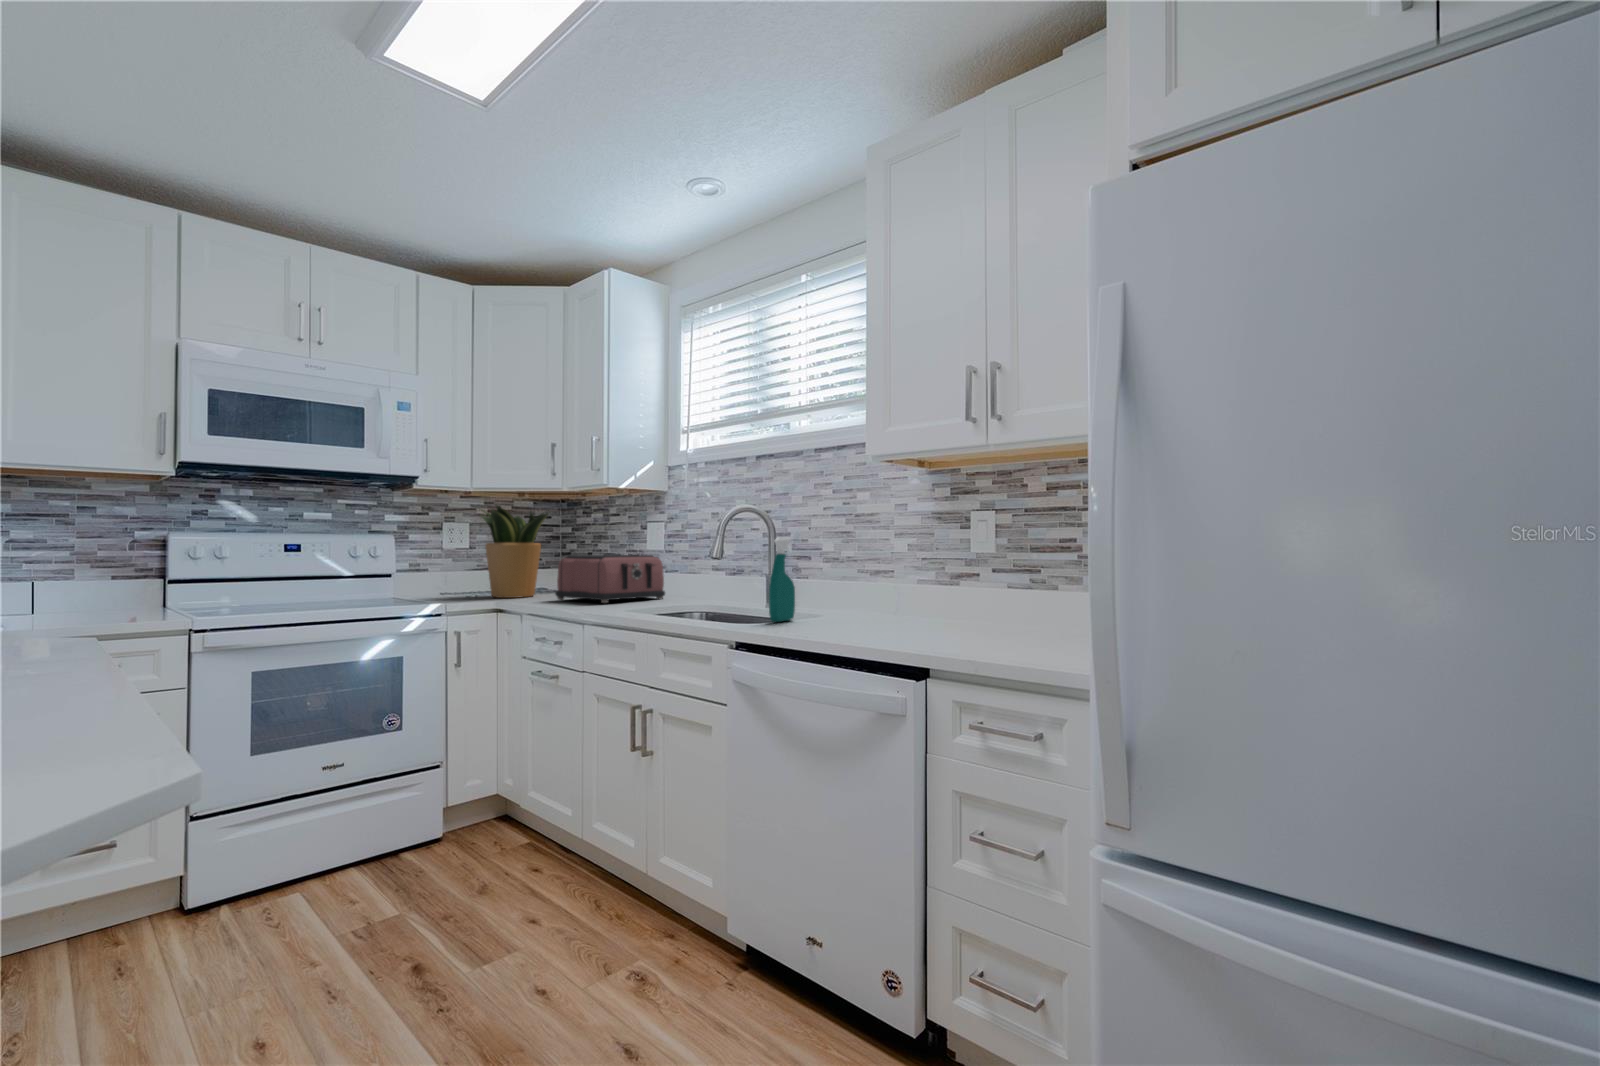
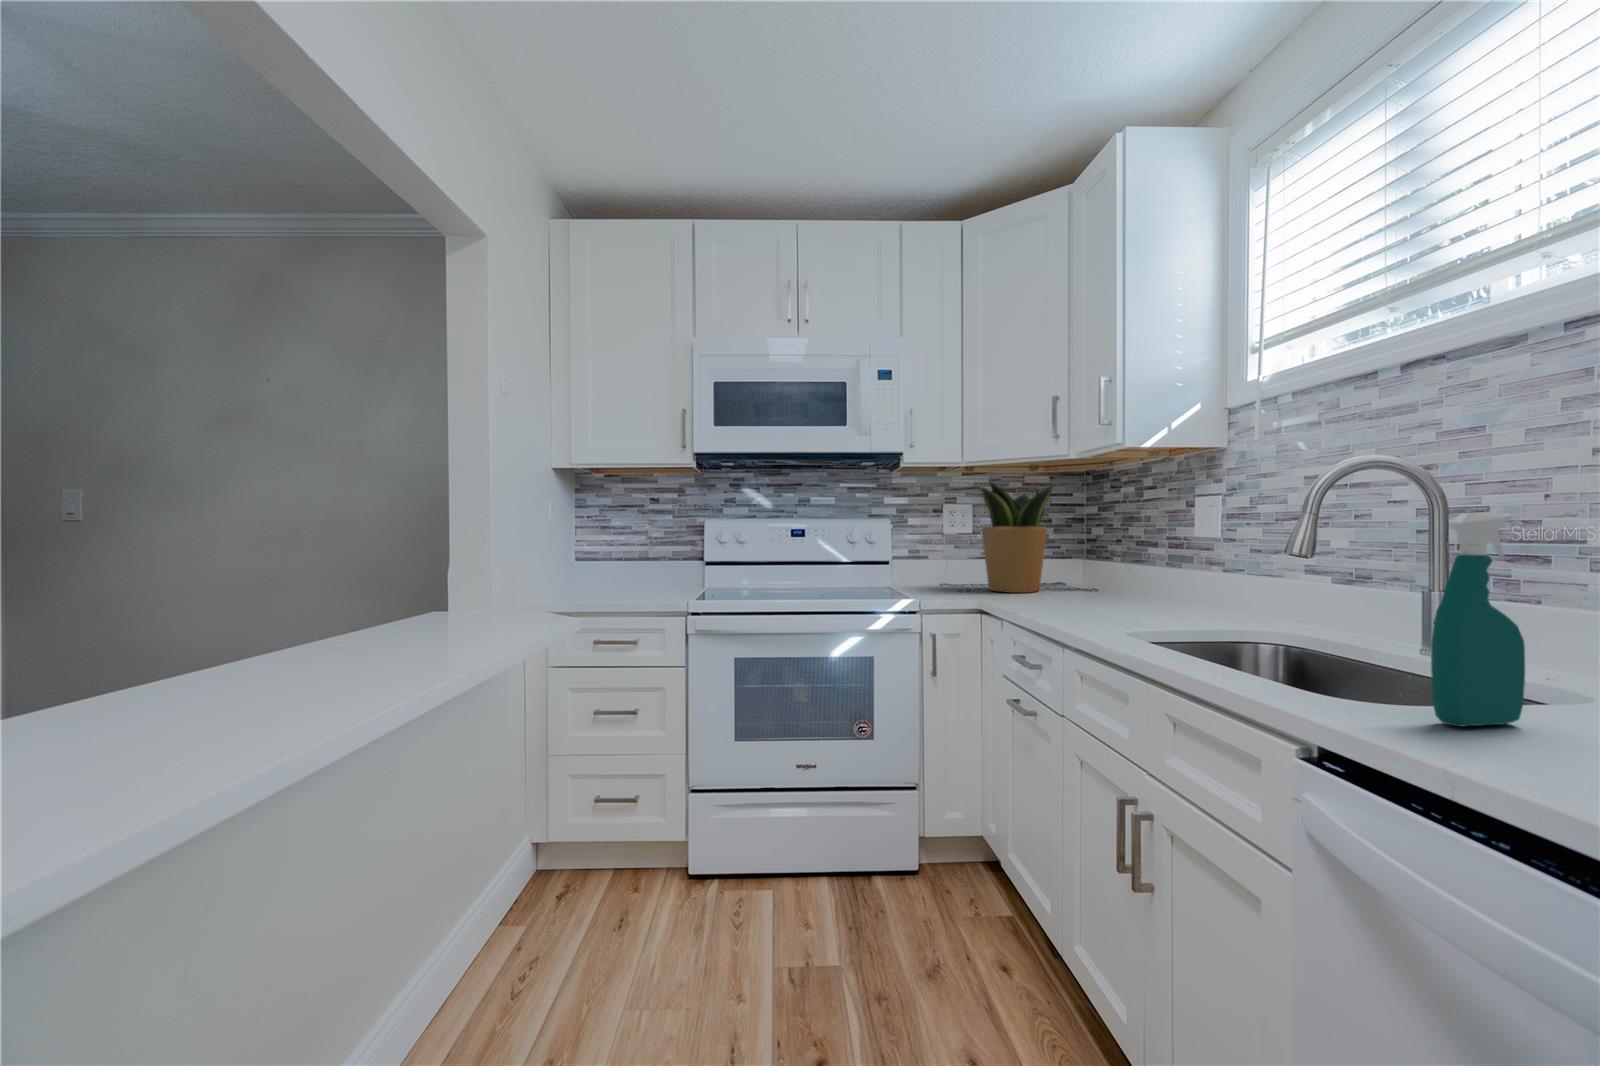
toaster: present [555,555,665,603] -> none [1051,543,1216,614]

